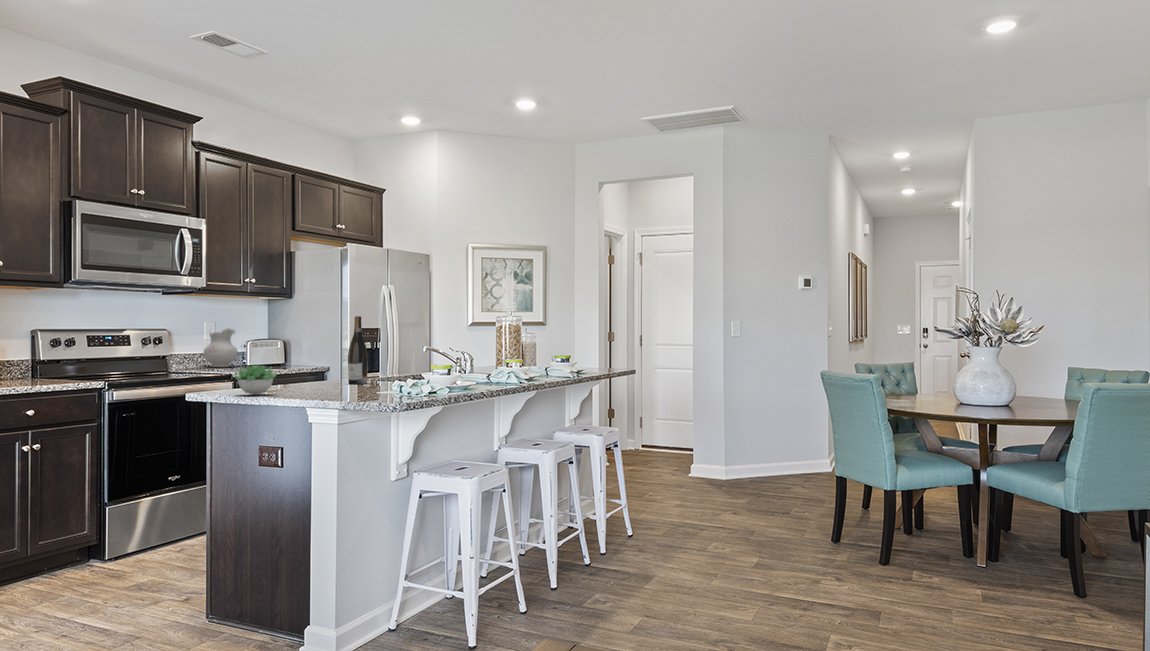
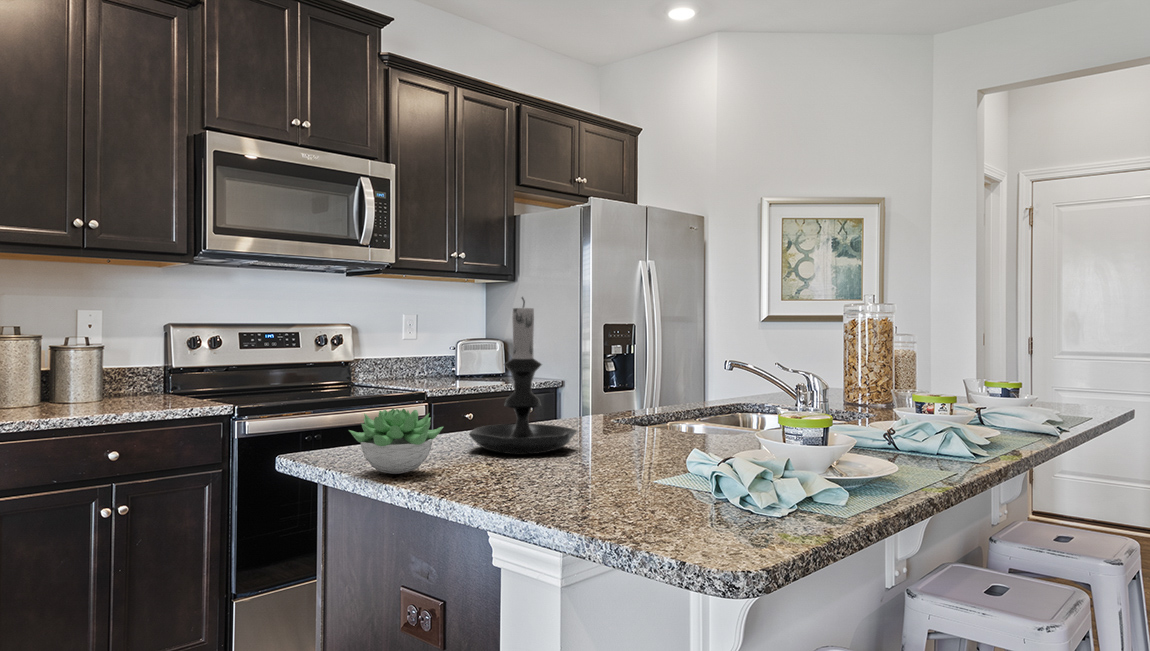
candle holder: none [285,312,342,390] -> present [469,297,577,454]
wine bottle: present [348,316,368,384] -> none [590,305,625,430]
ceramic pitcher: present [204,328,238,367] -> none [398,321,443,378]

